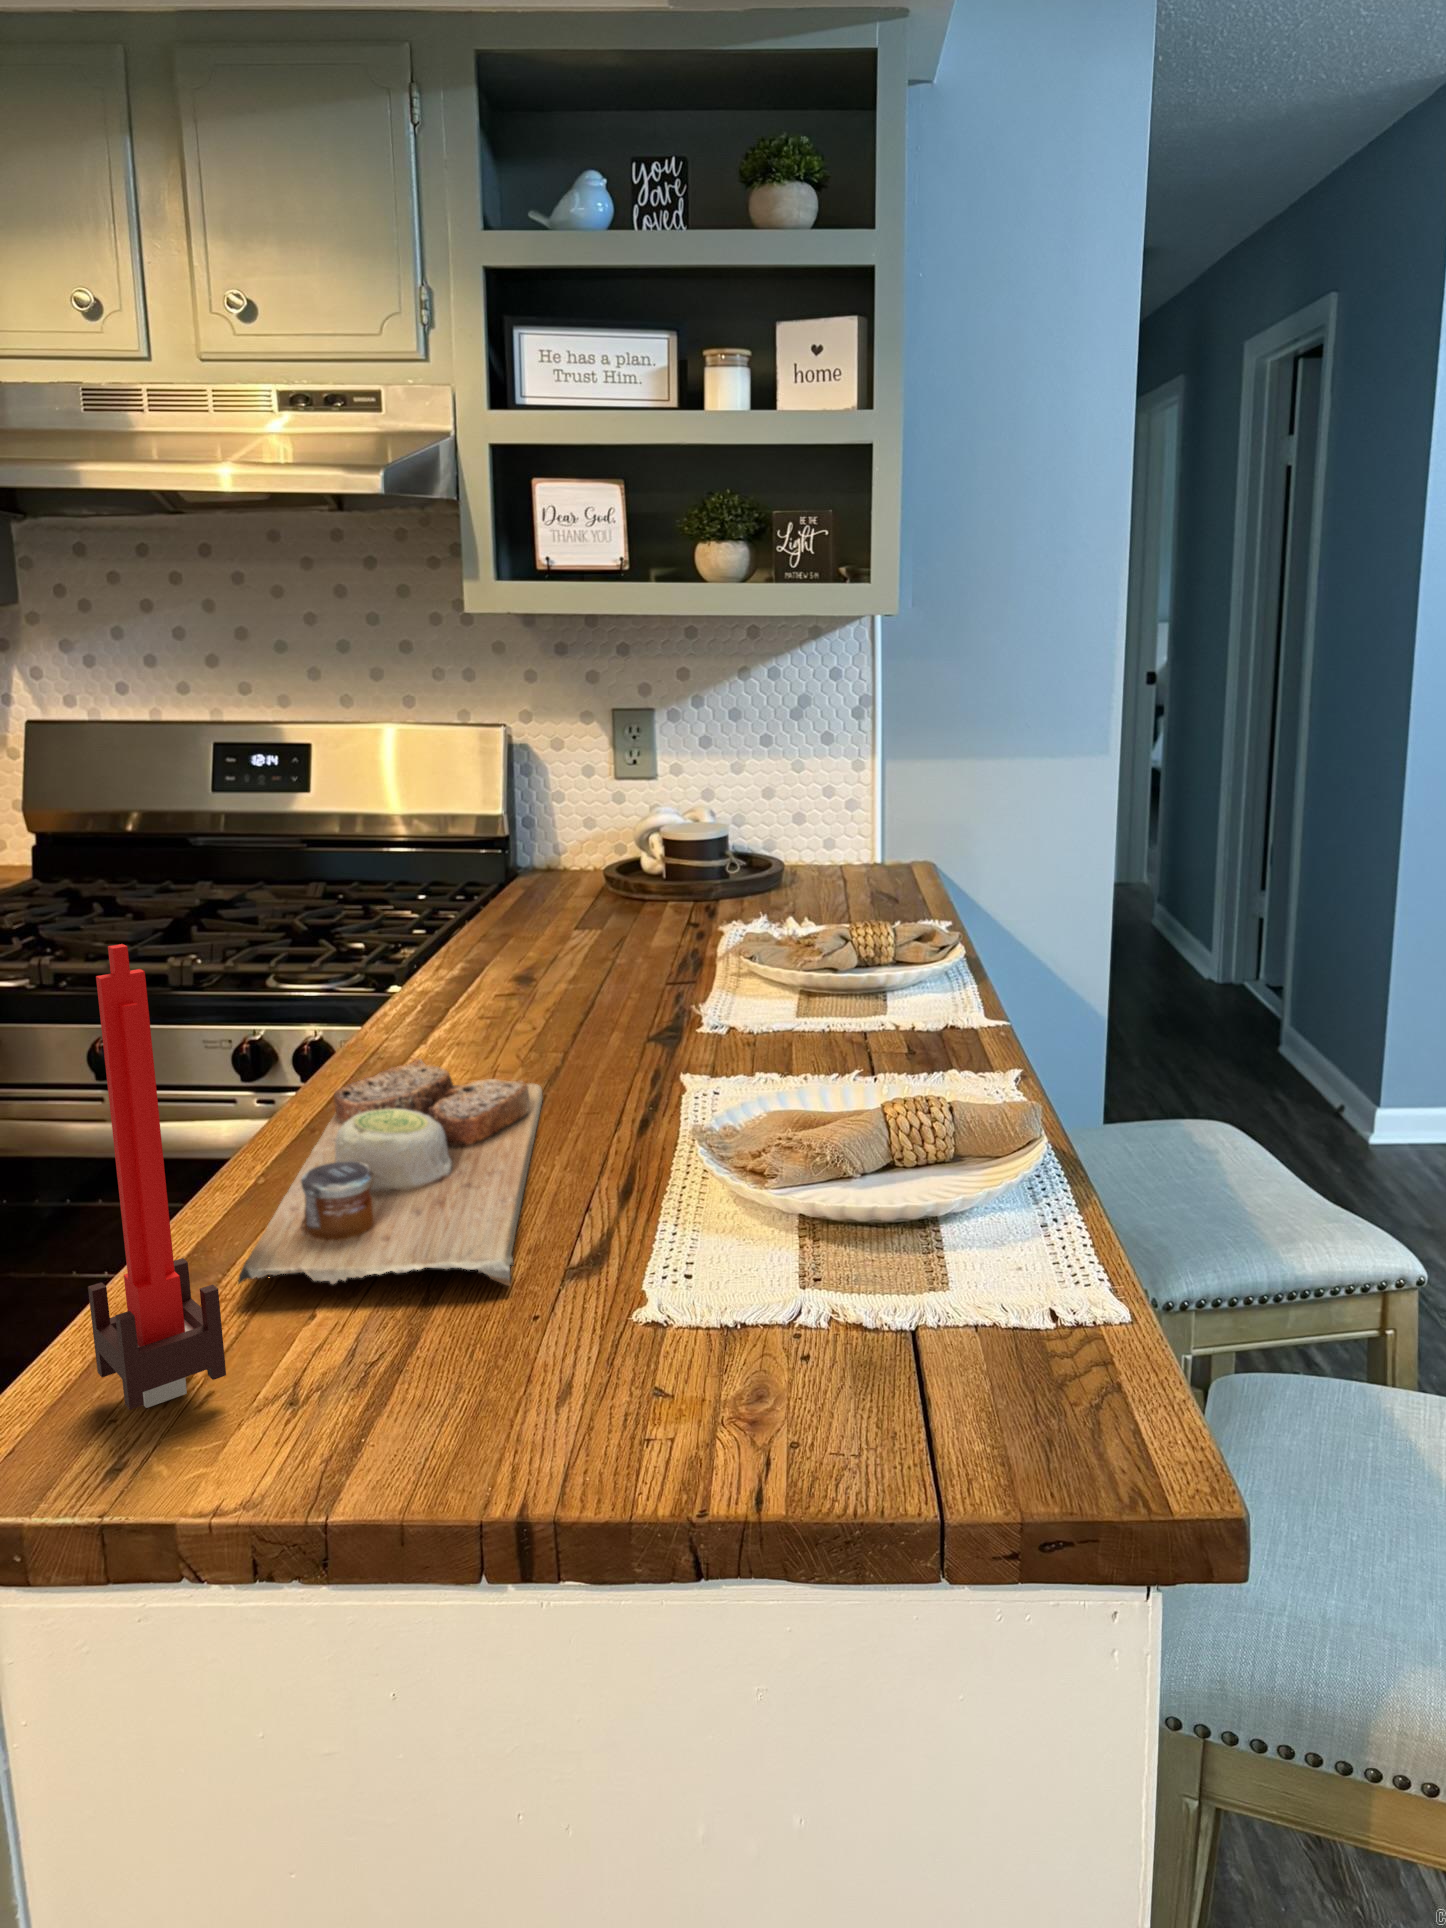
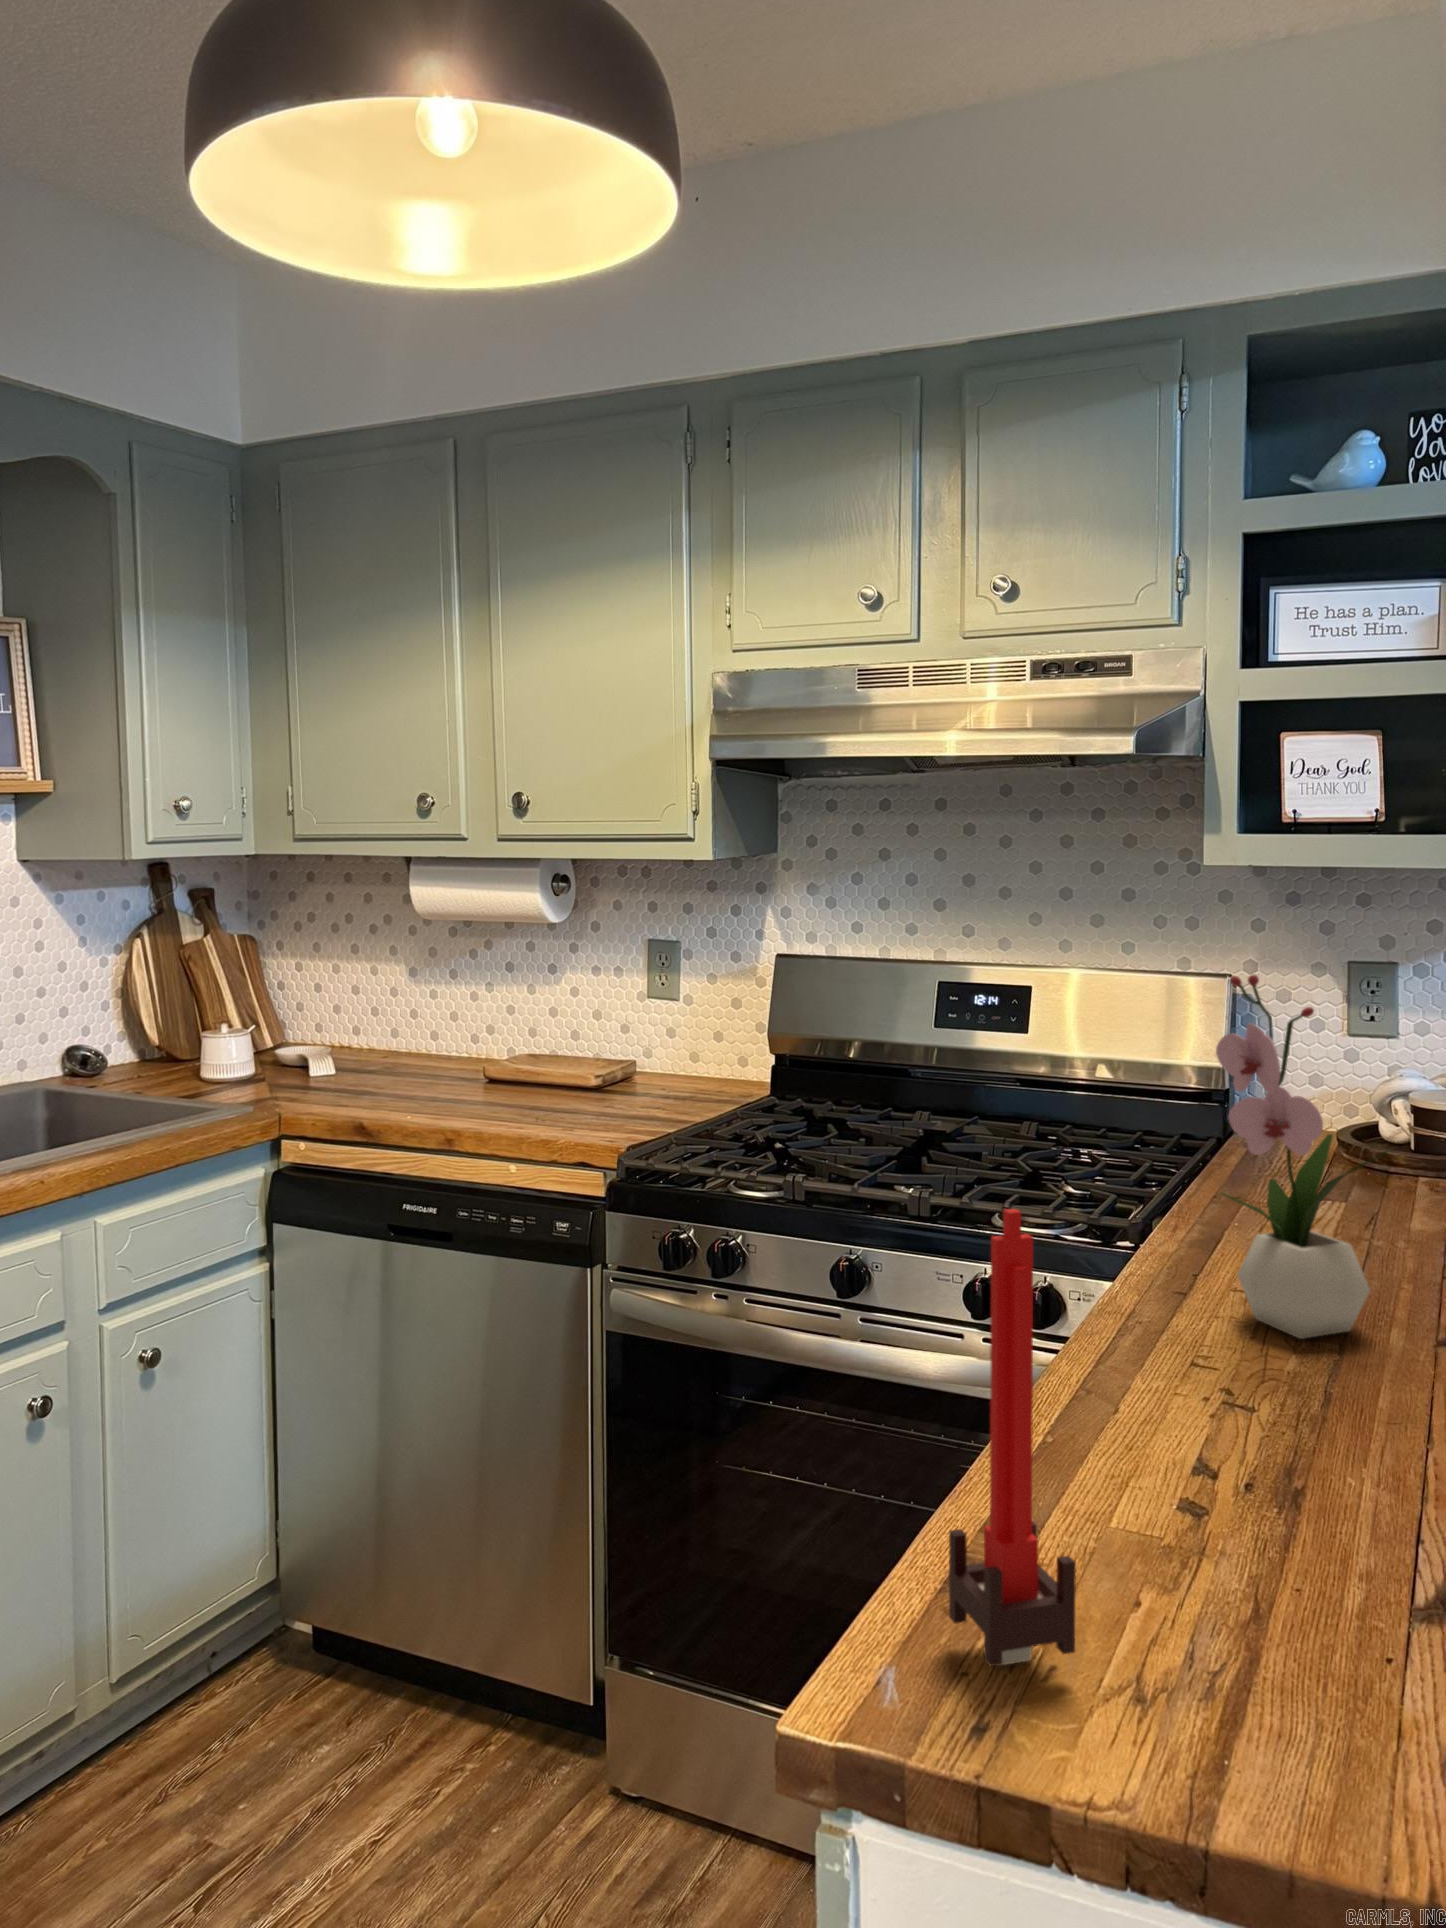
flower arrangement: none [438,709,601,1051] -> present [1216,974,1388,1339]
cutting board: present [238,1059,543,1286] -> none [1060,1332,1355,1621]

